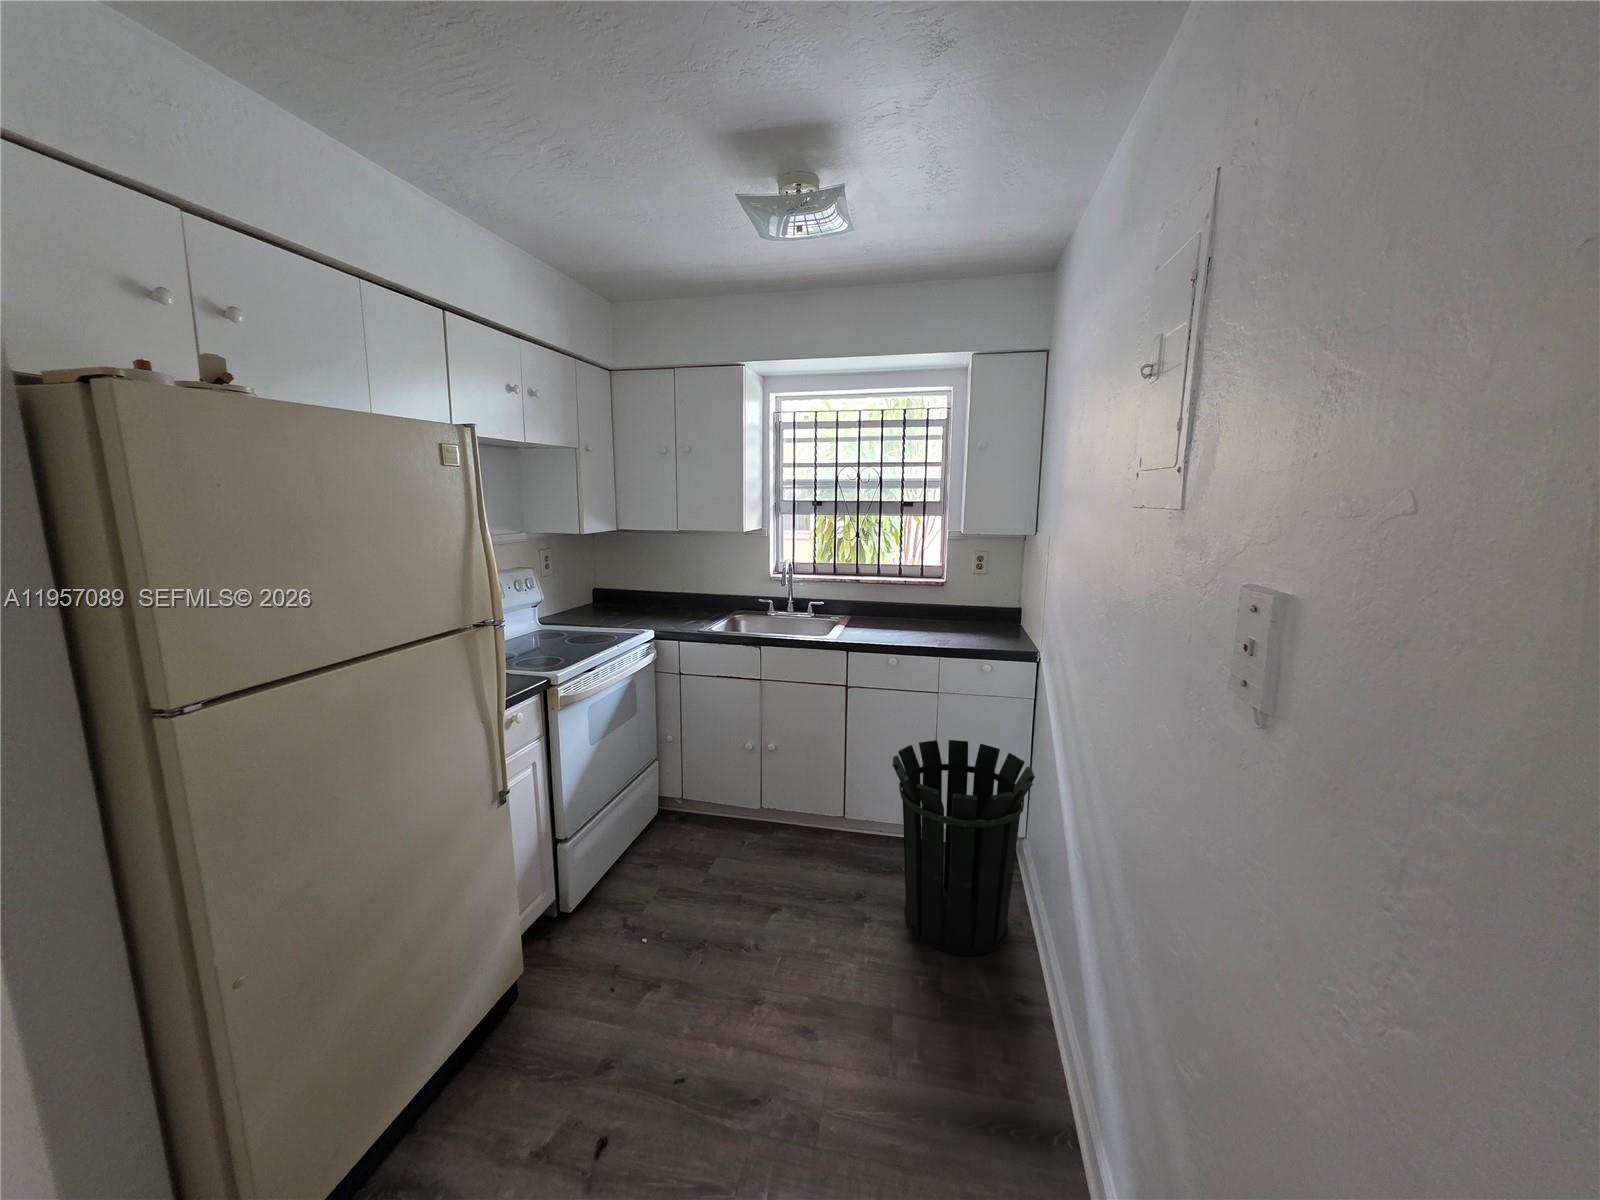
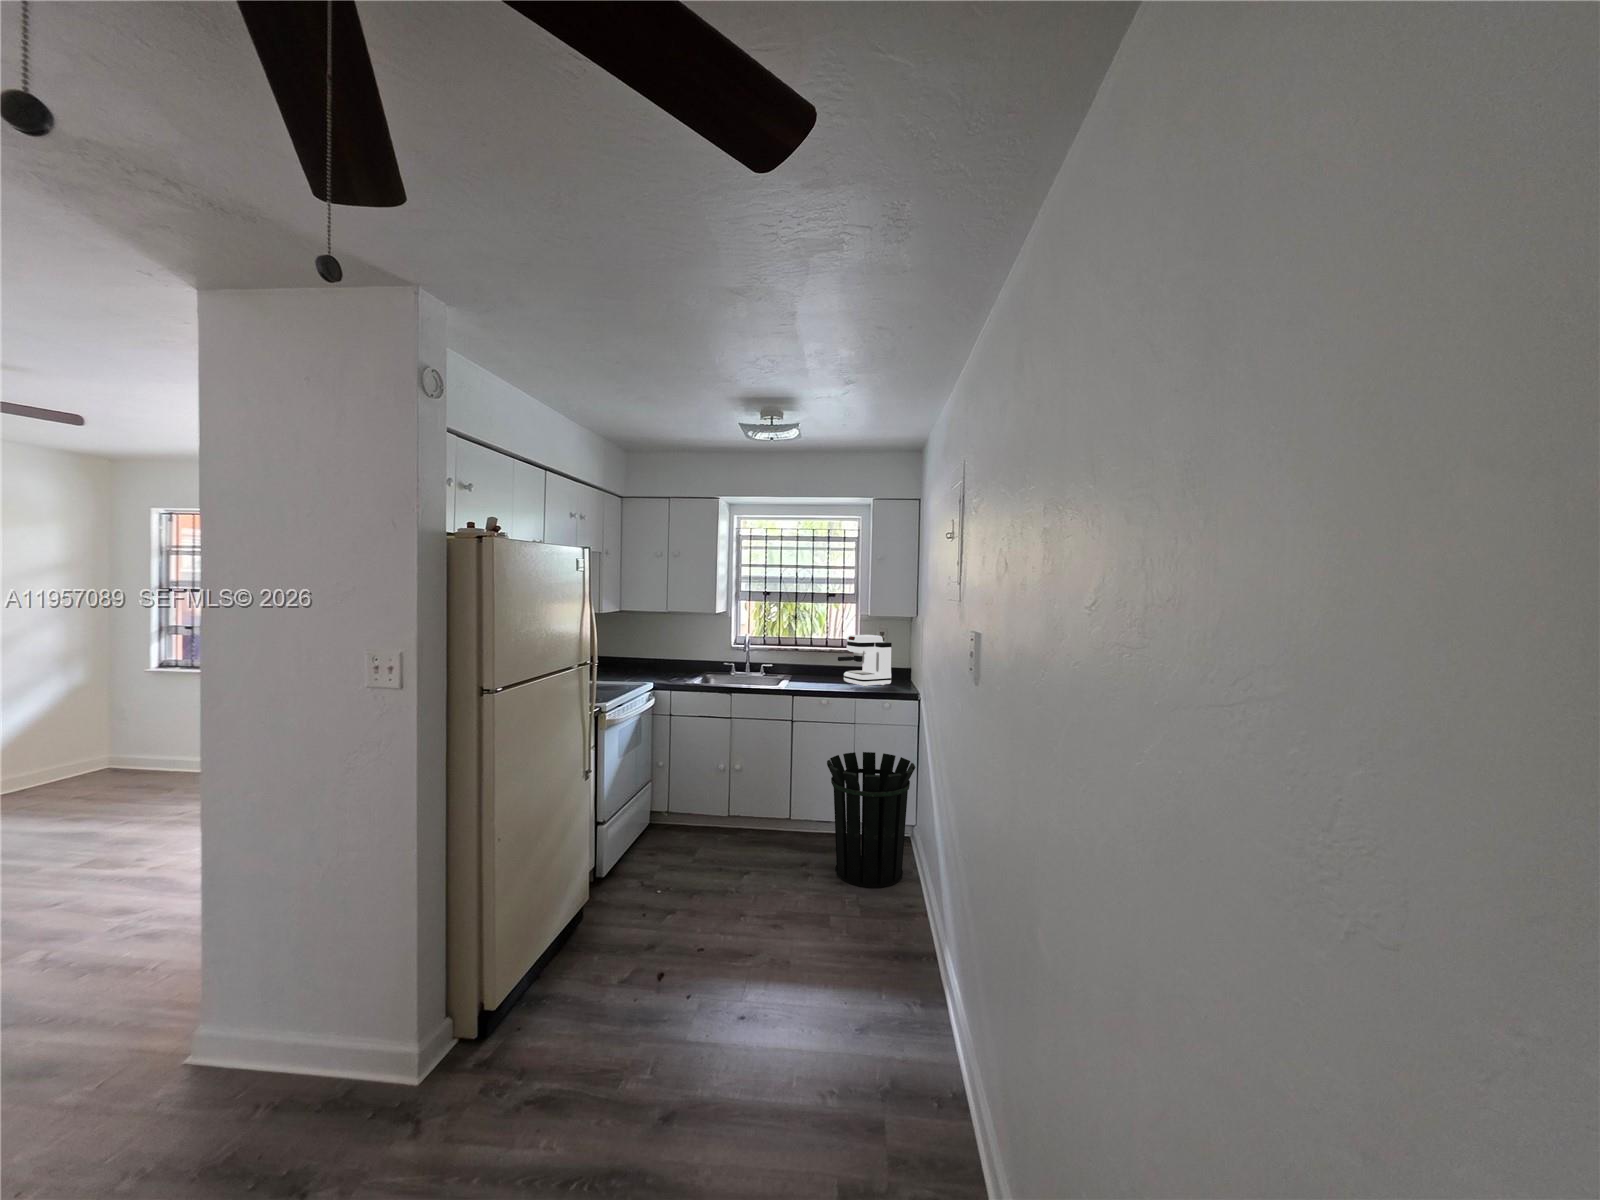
coffee maker: none [914,560,994,636] -> present [838,635,892,687]

